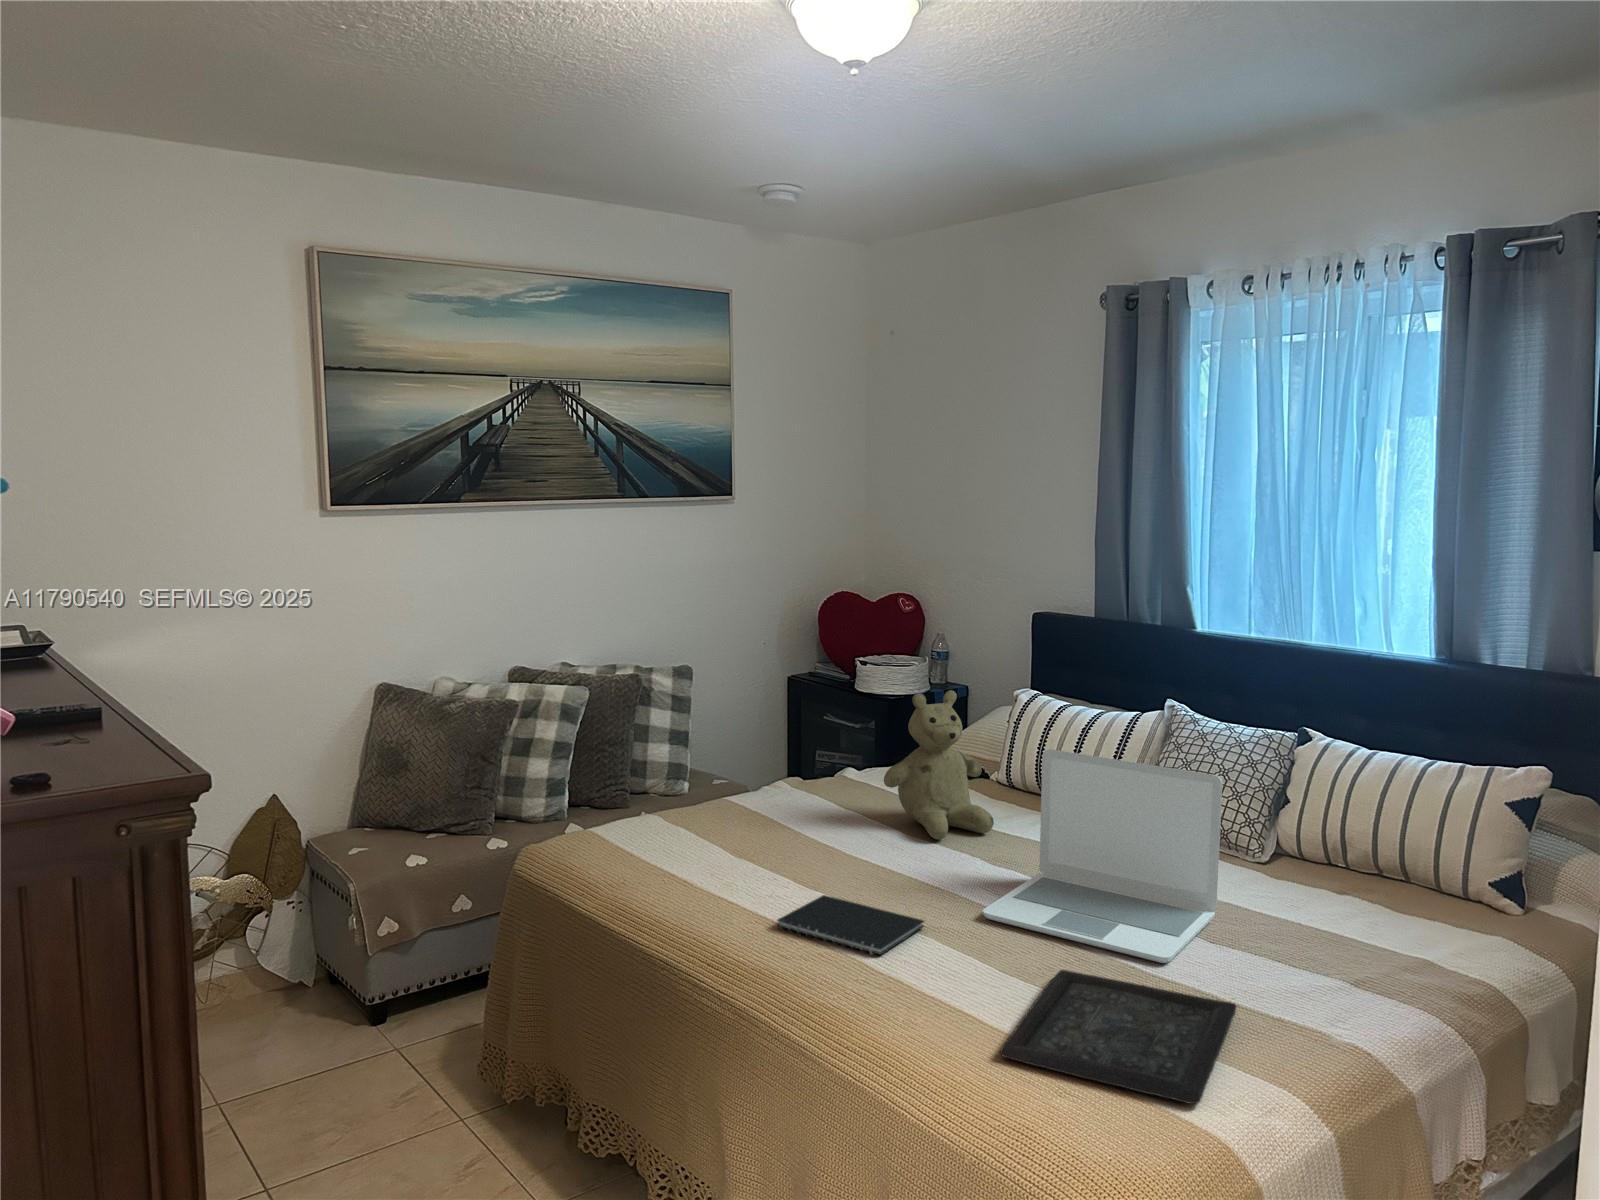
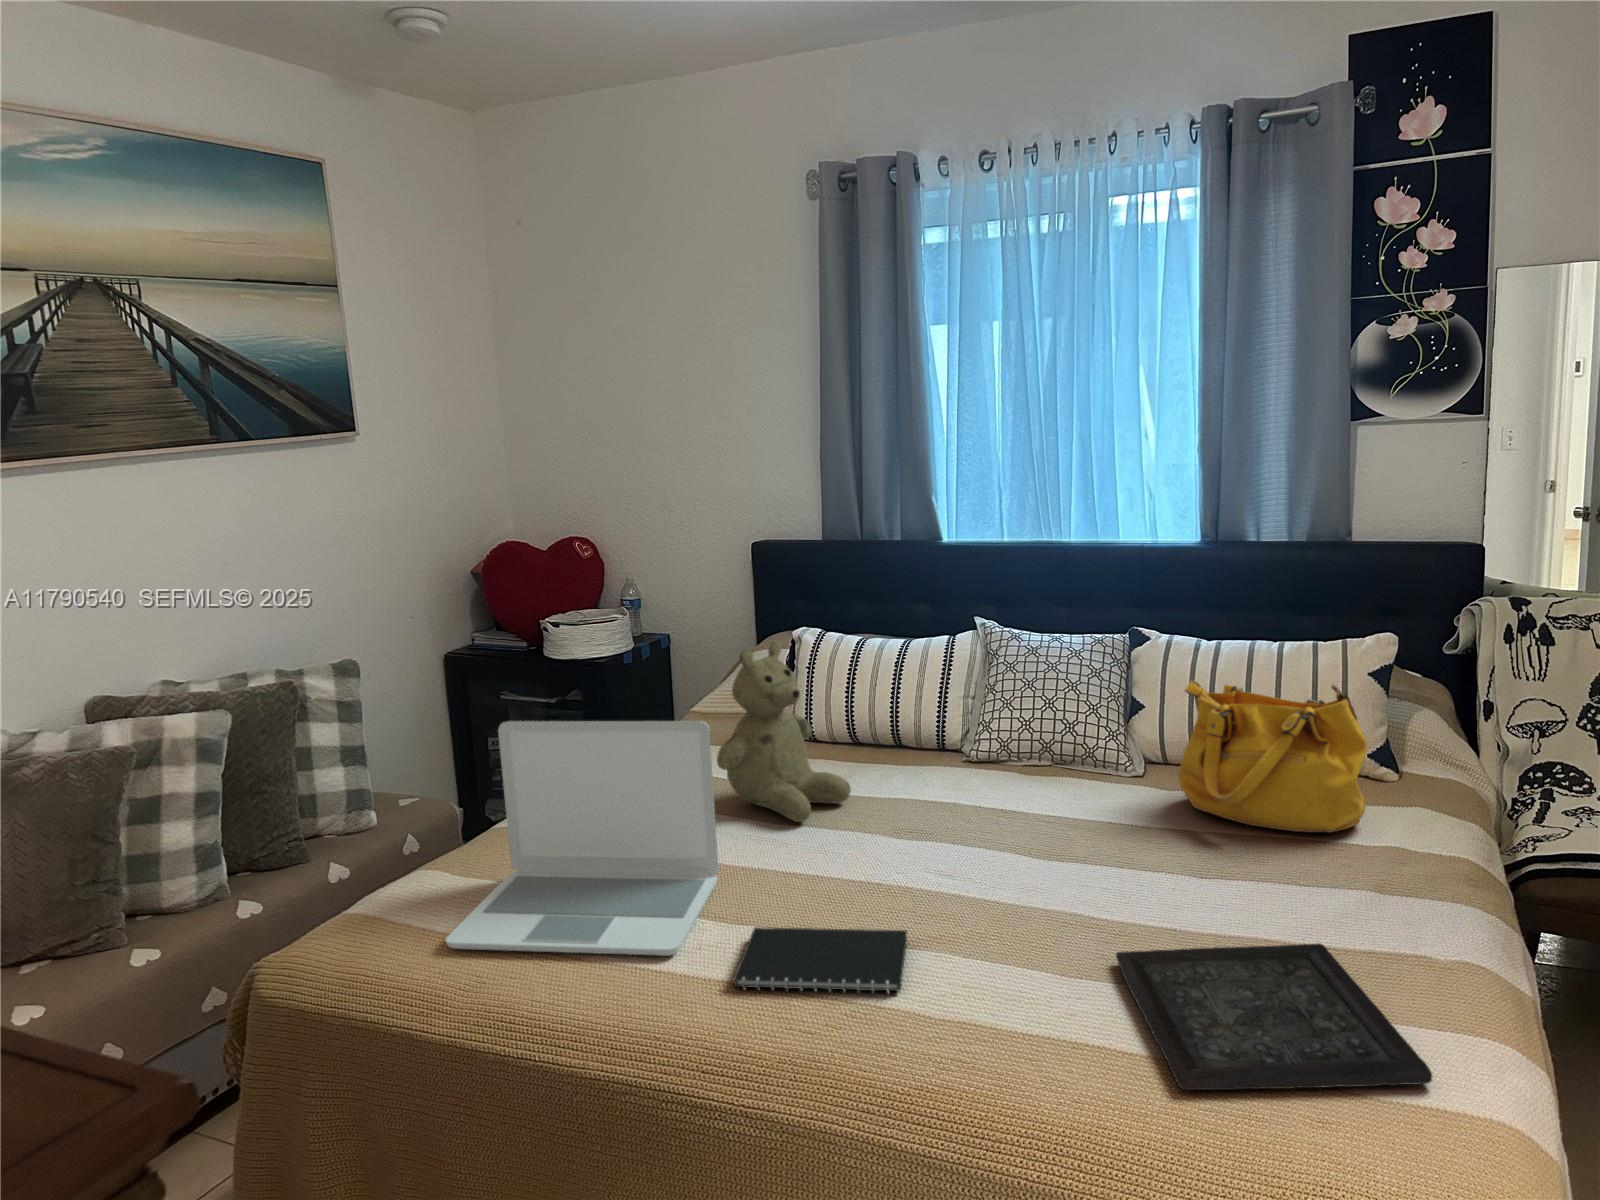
laptop: present [983,749,1222,963] -> present [445,721,719,956]
handbag: none [1269,778,1436,940] -> present [1179,680,1367,833]

